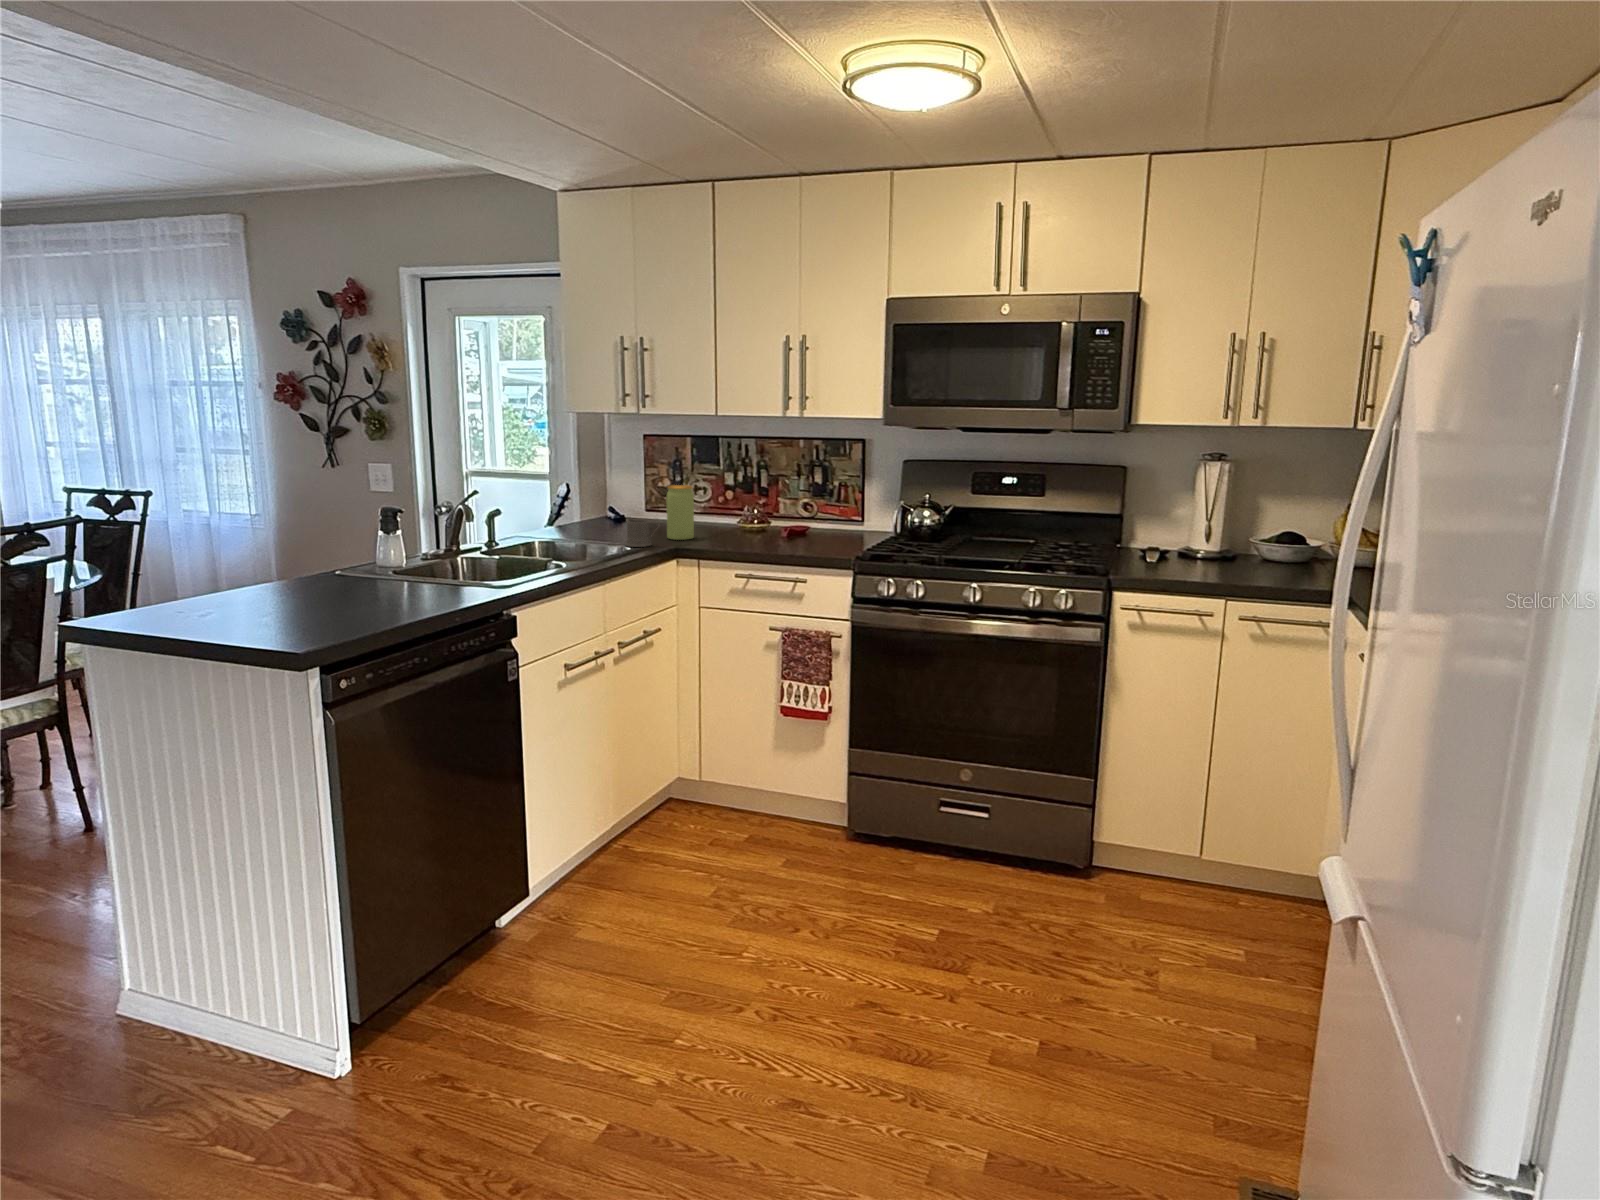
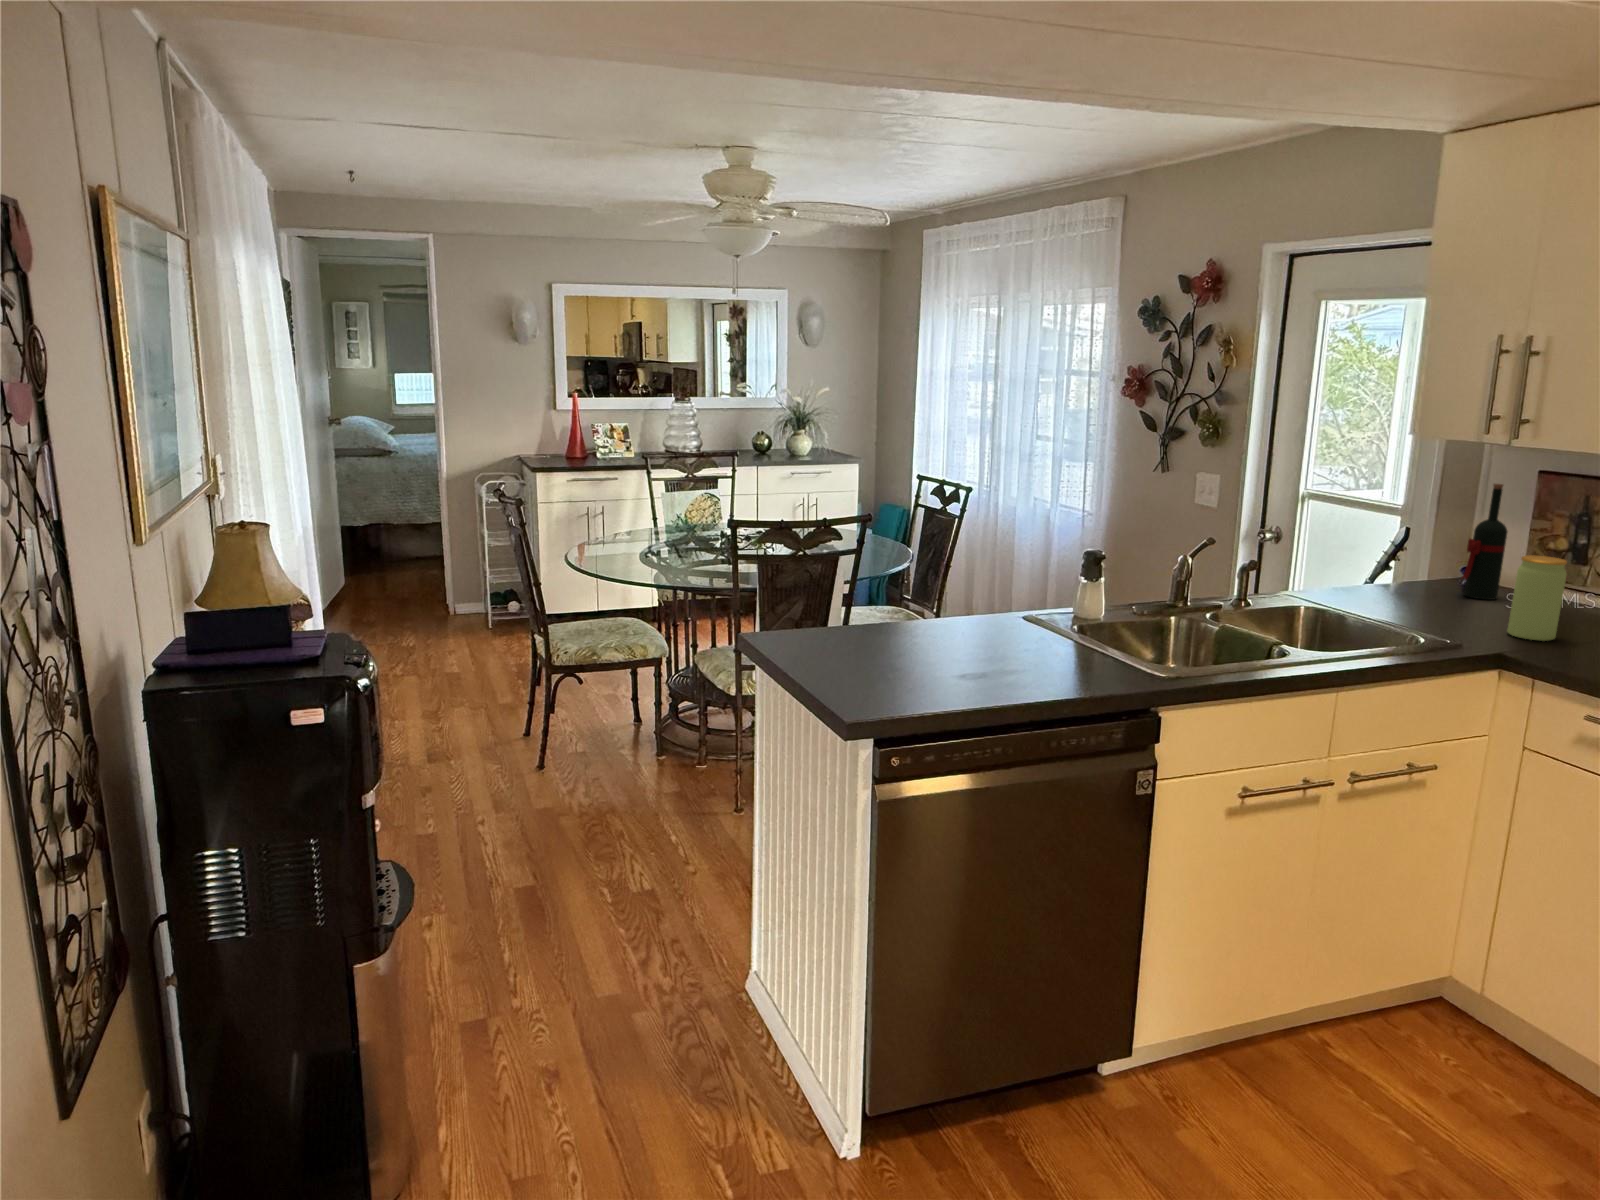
wine bottle: none [618,444,641,525] -> present [1462,484,1507,600]
mug: present [625,519,653,547] -> none [1424,597,1485,641]

